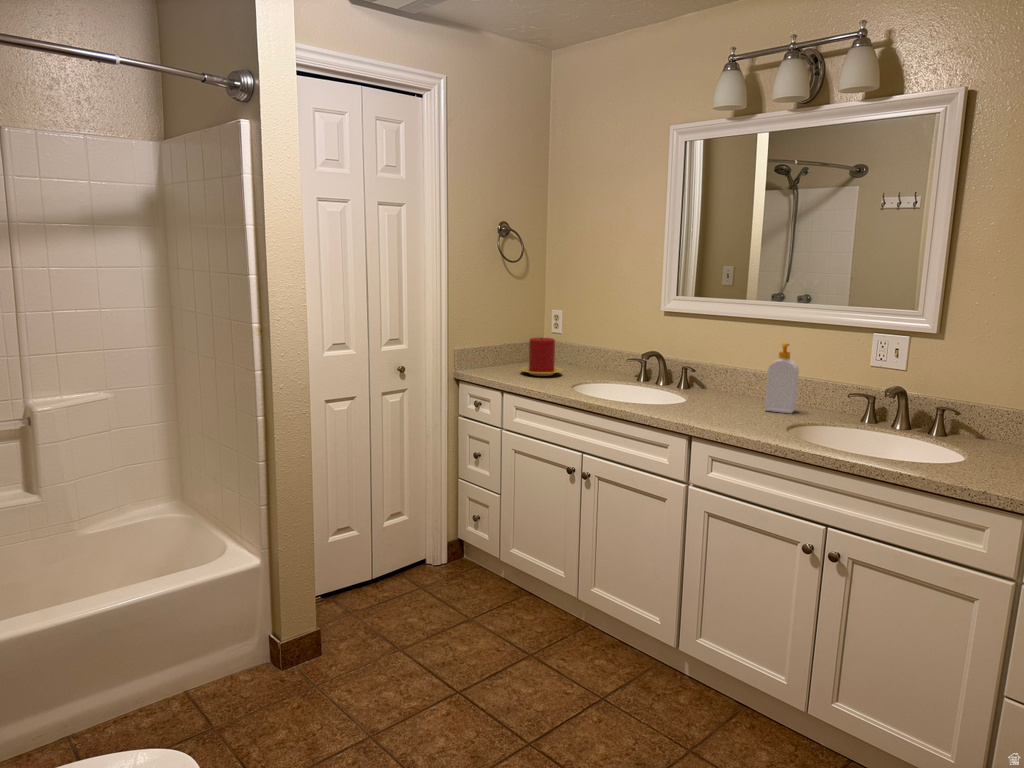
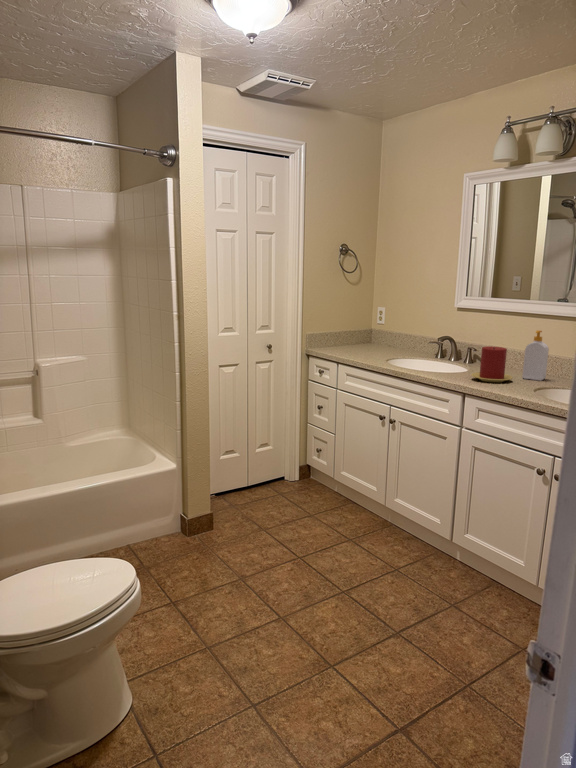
candle: present [521,338,562,376] -> present [472,346,513,382]

